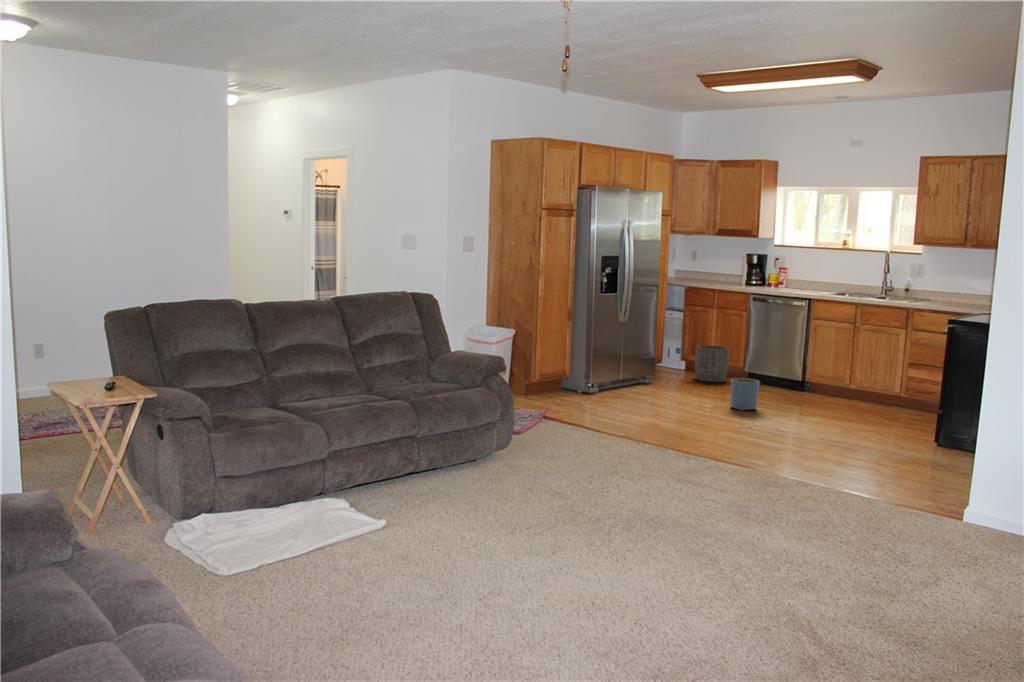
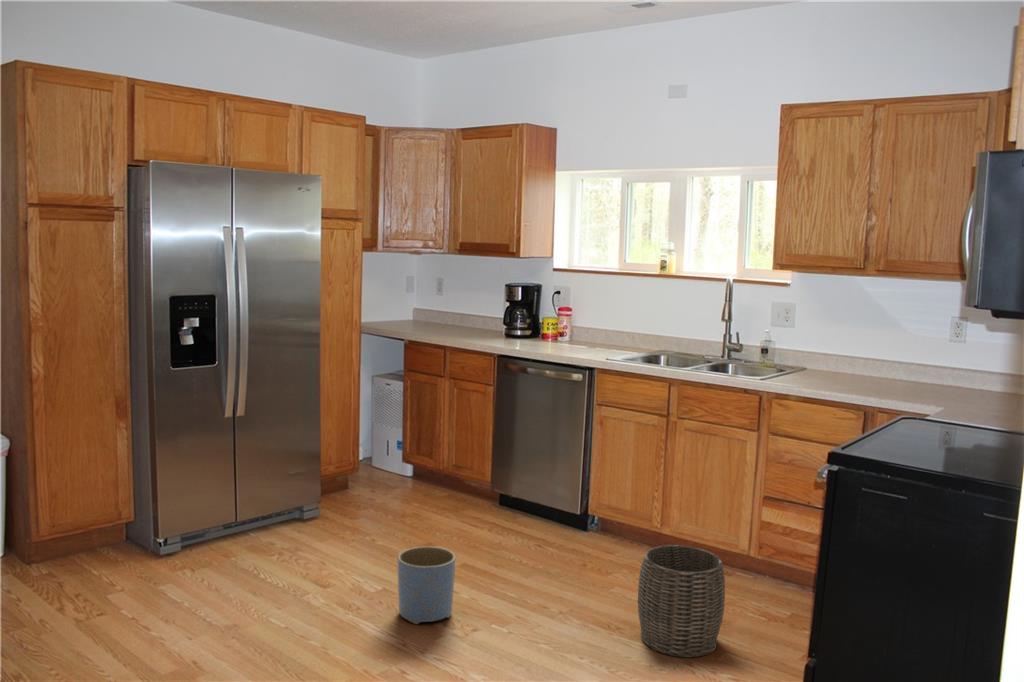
woven basket: present [695,345,729,382] -> present [638,545,725,657]

